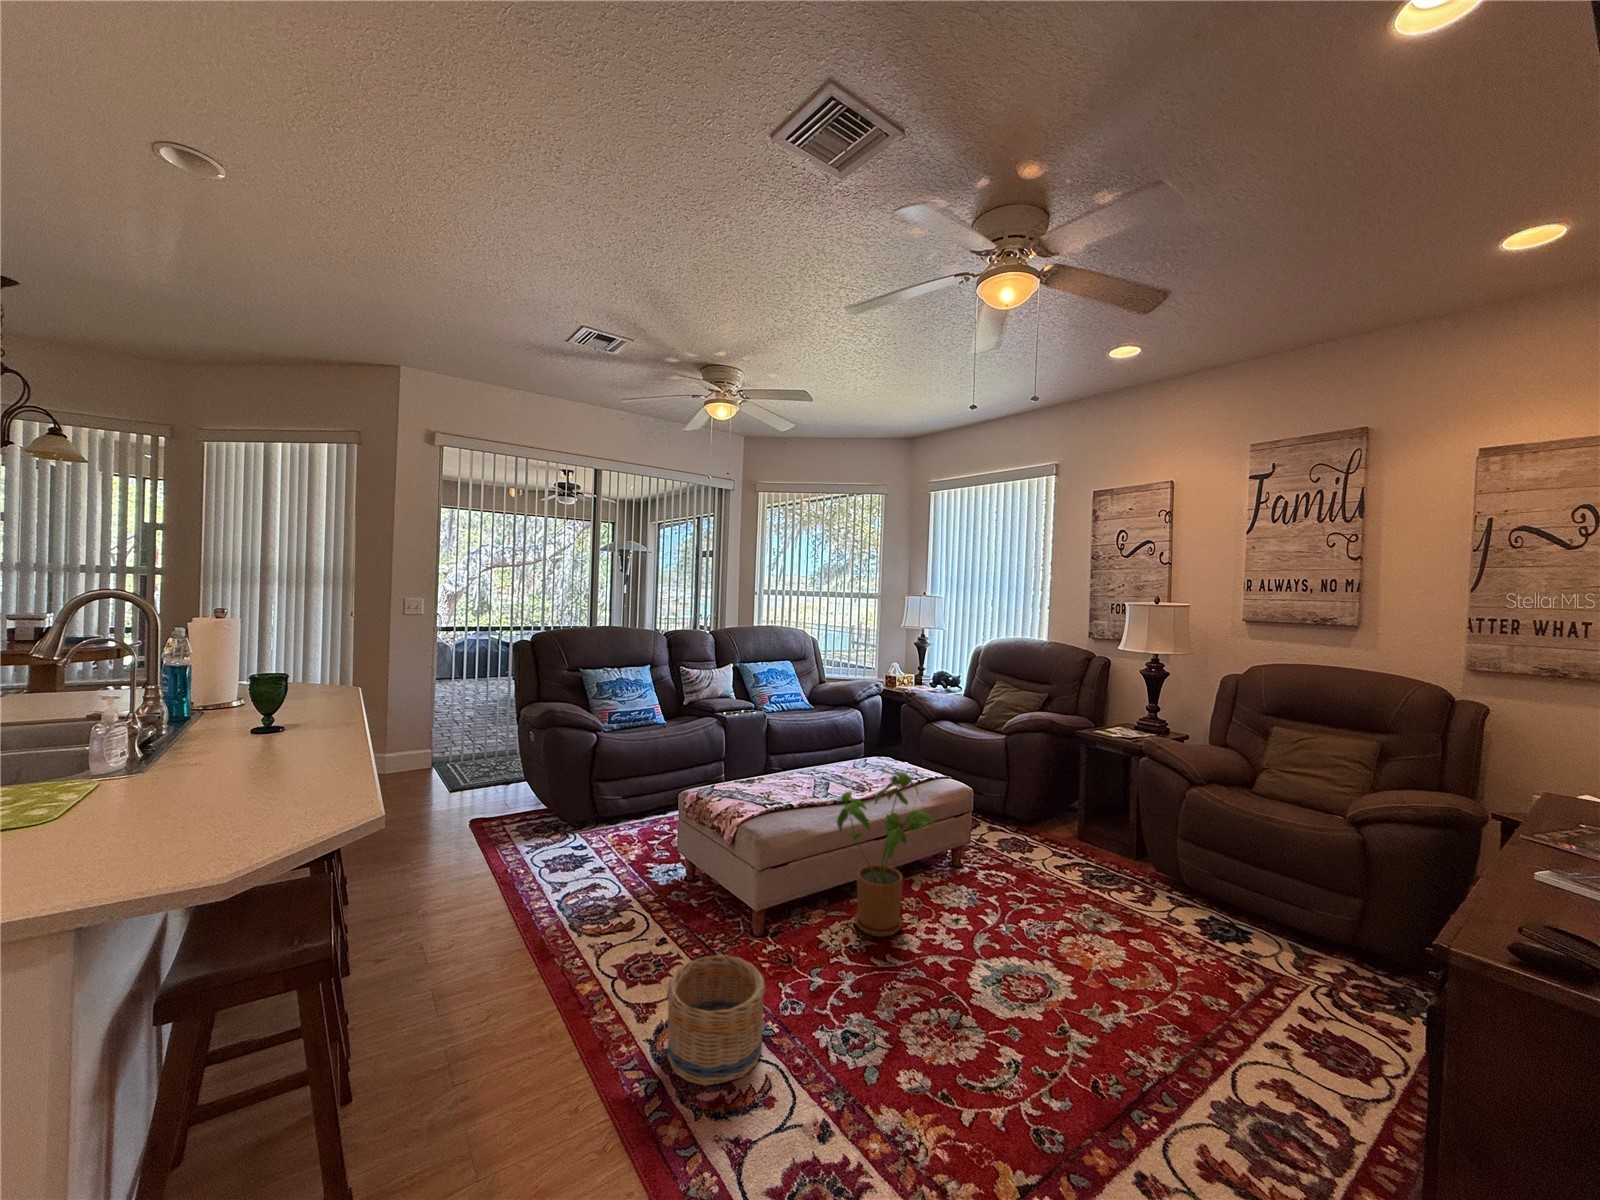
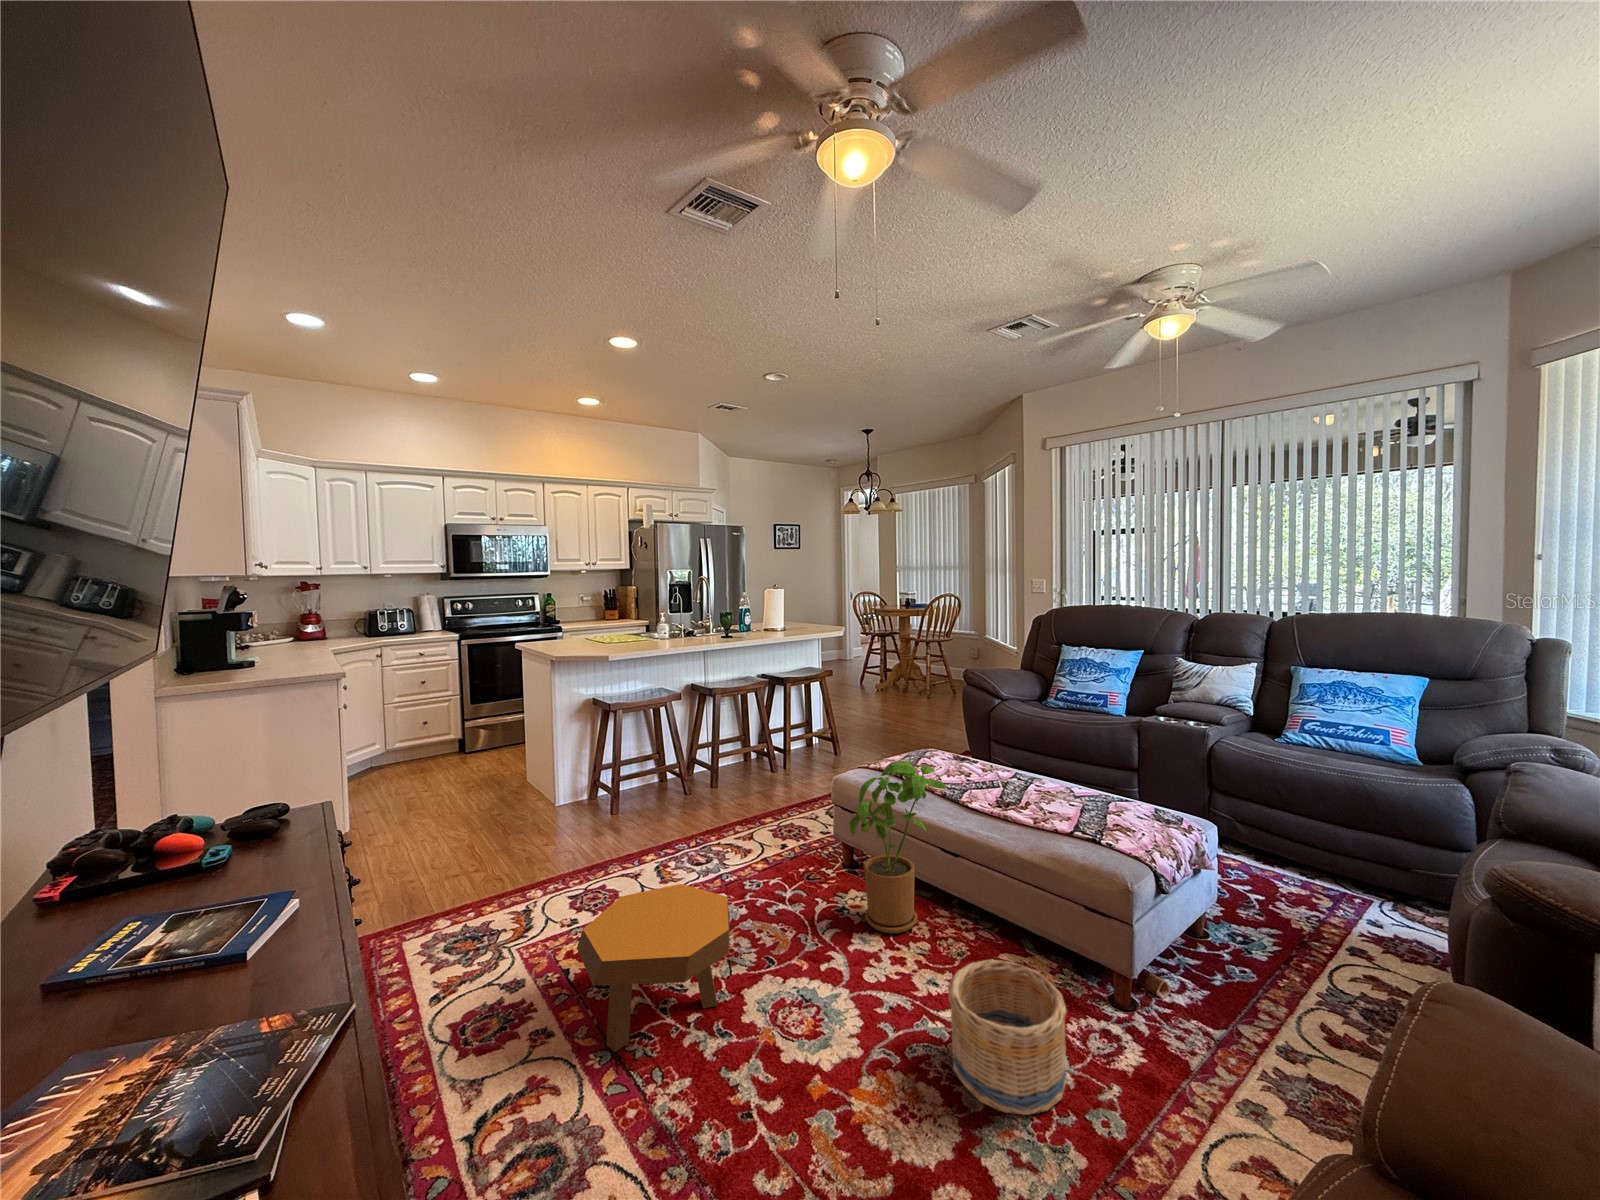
footstool: none [972,939,1154,1116] -> present [577,884,730,1052]
basket: present [667,955,765,1086] -> present [948,960,1067,1115]

